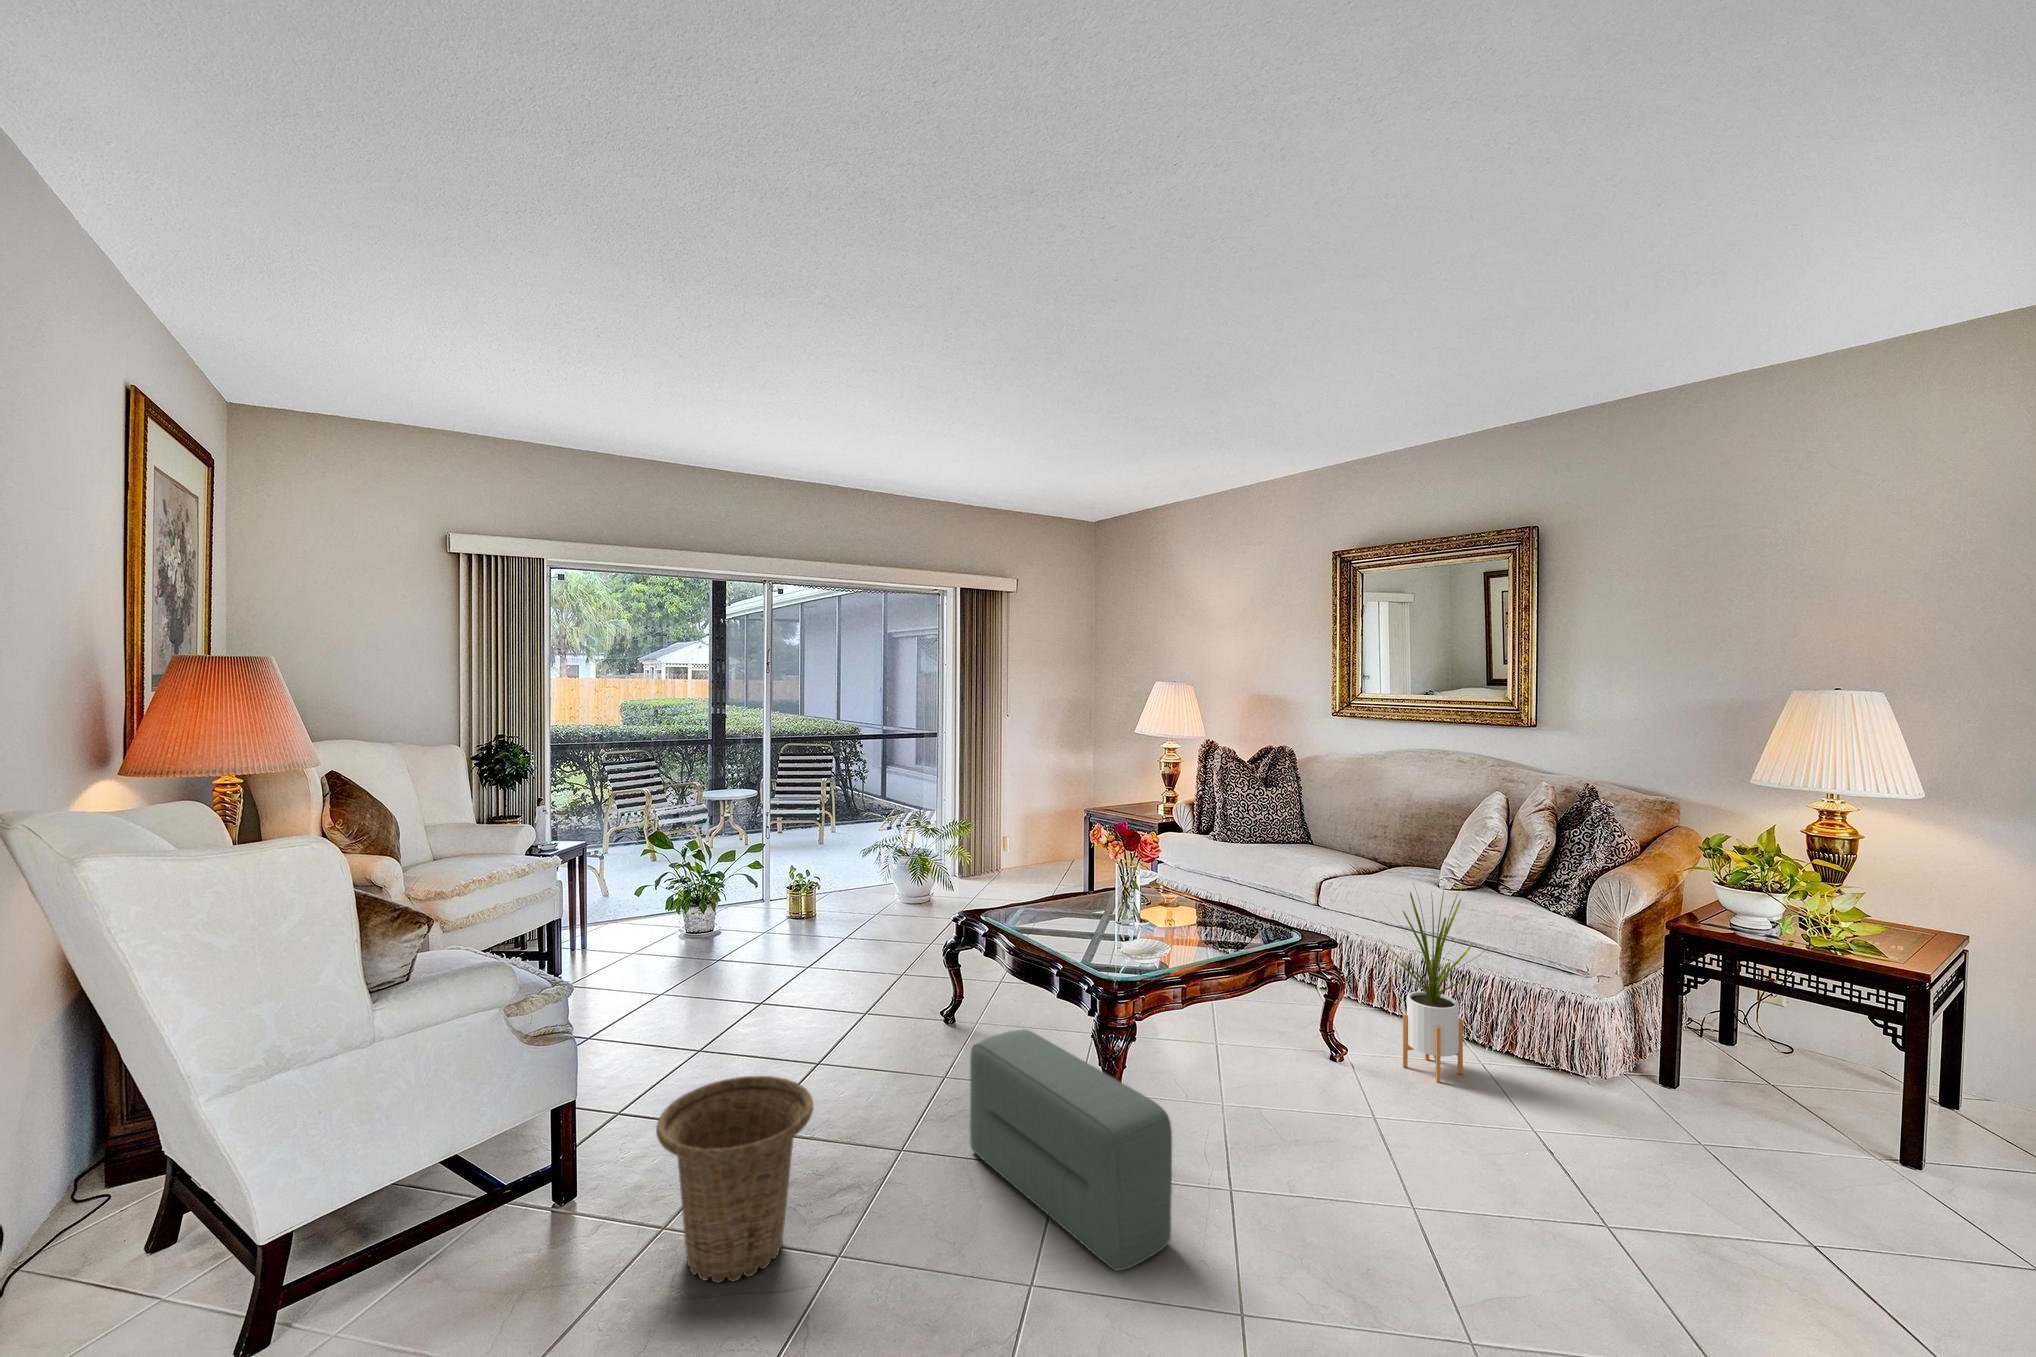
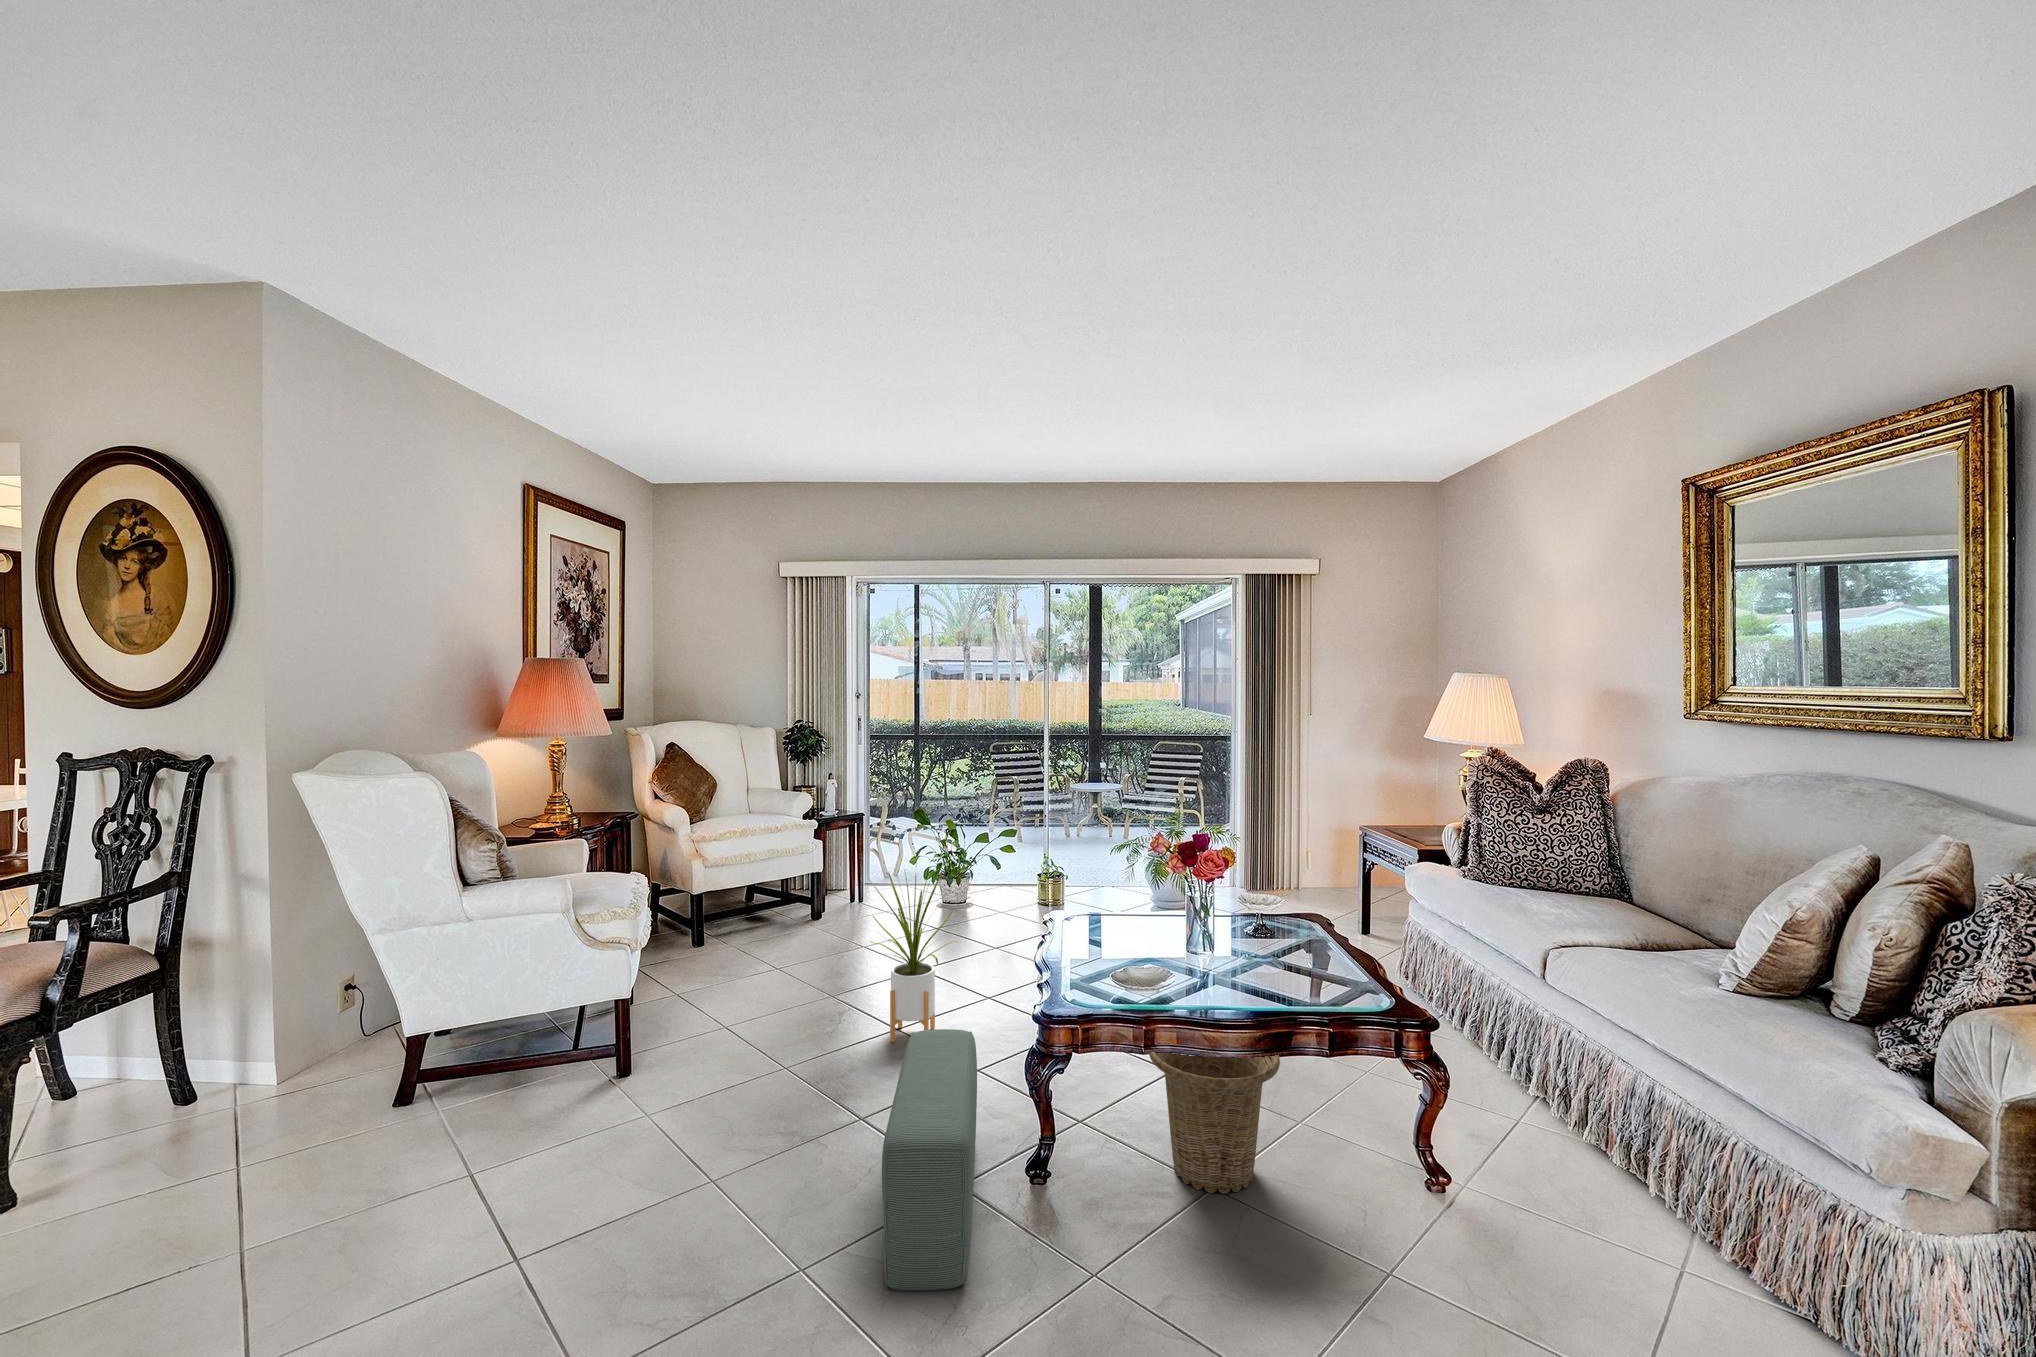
house plant: present [1381,885,1489,1083] -> present [870,870,955,1042]
basket: present [656,1076,813,1283] -> present [1149,1052,1280,1194]

